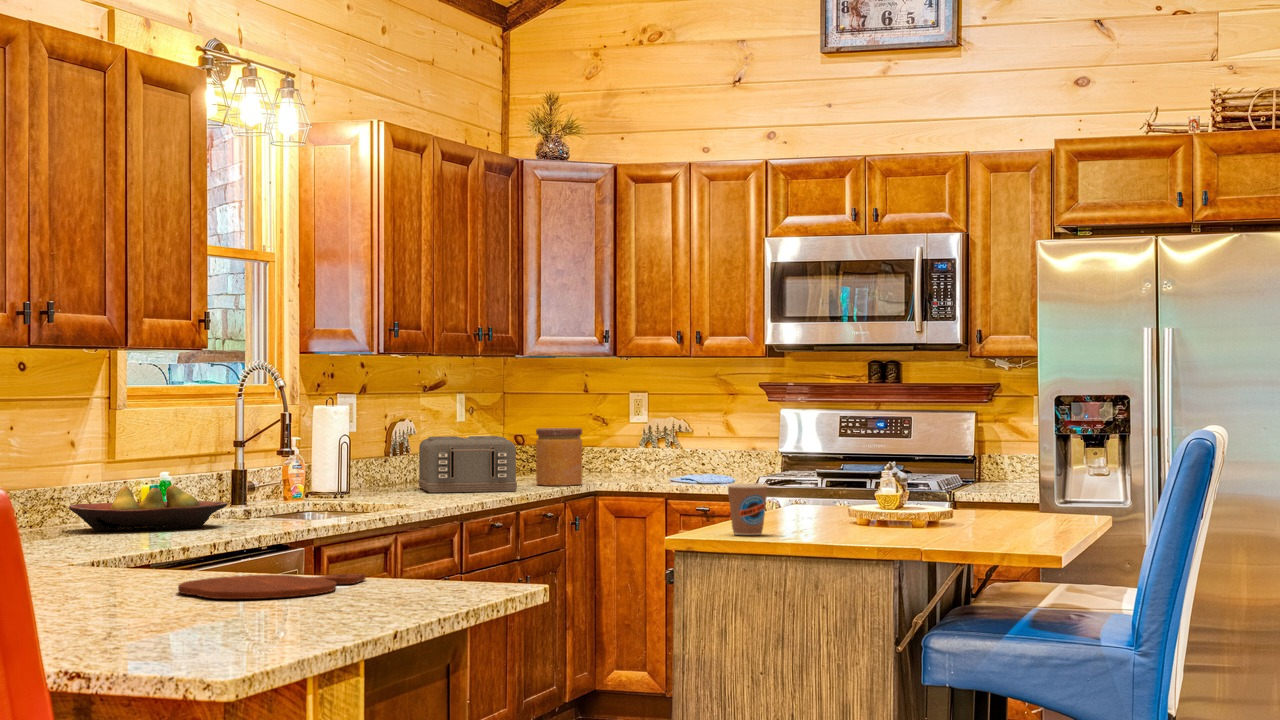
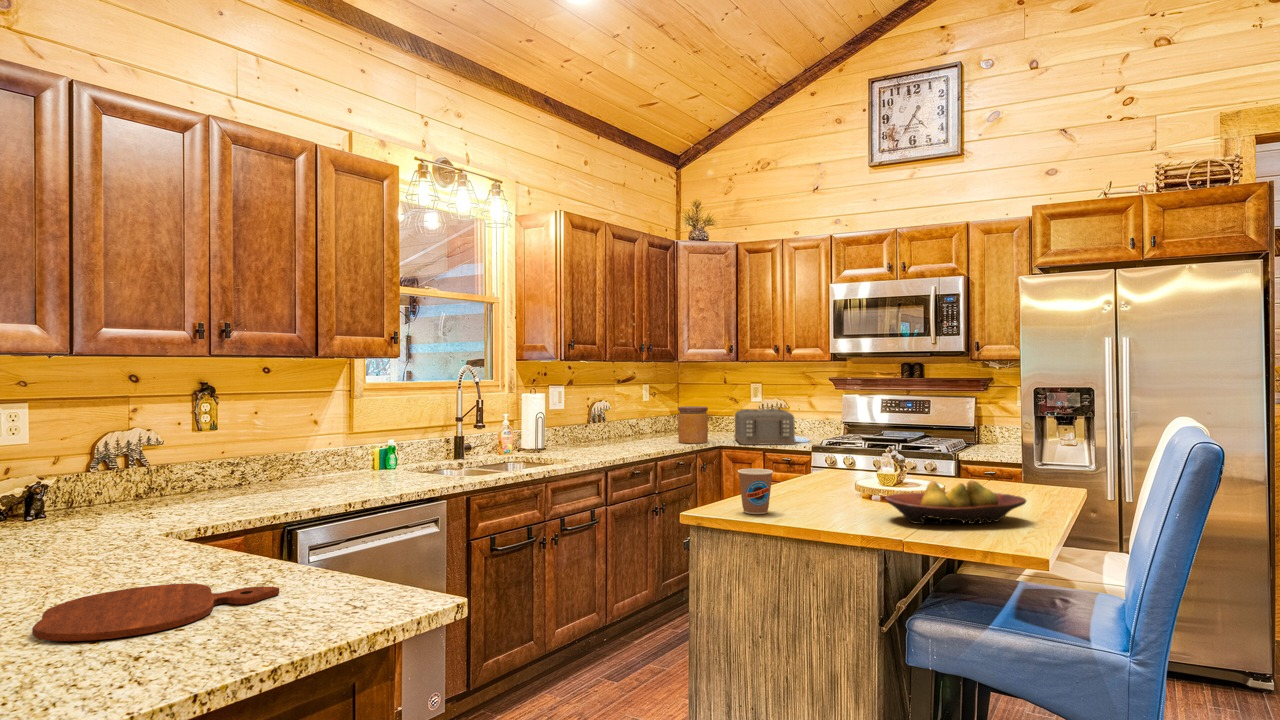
toaster: present [418,436,517,493] -> present [734,409,795,445]
fruit bowl: present [69,486,227,531] -> present [885,480,1026,525]

